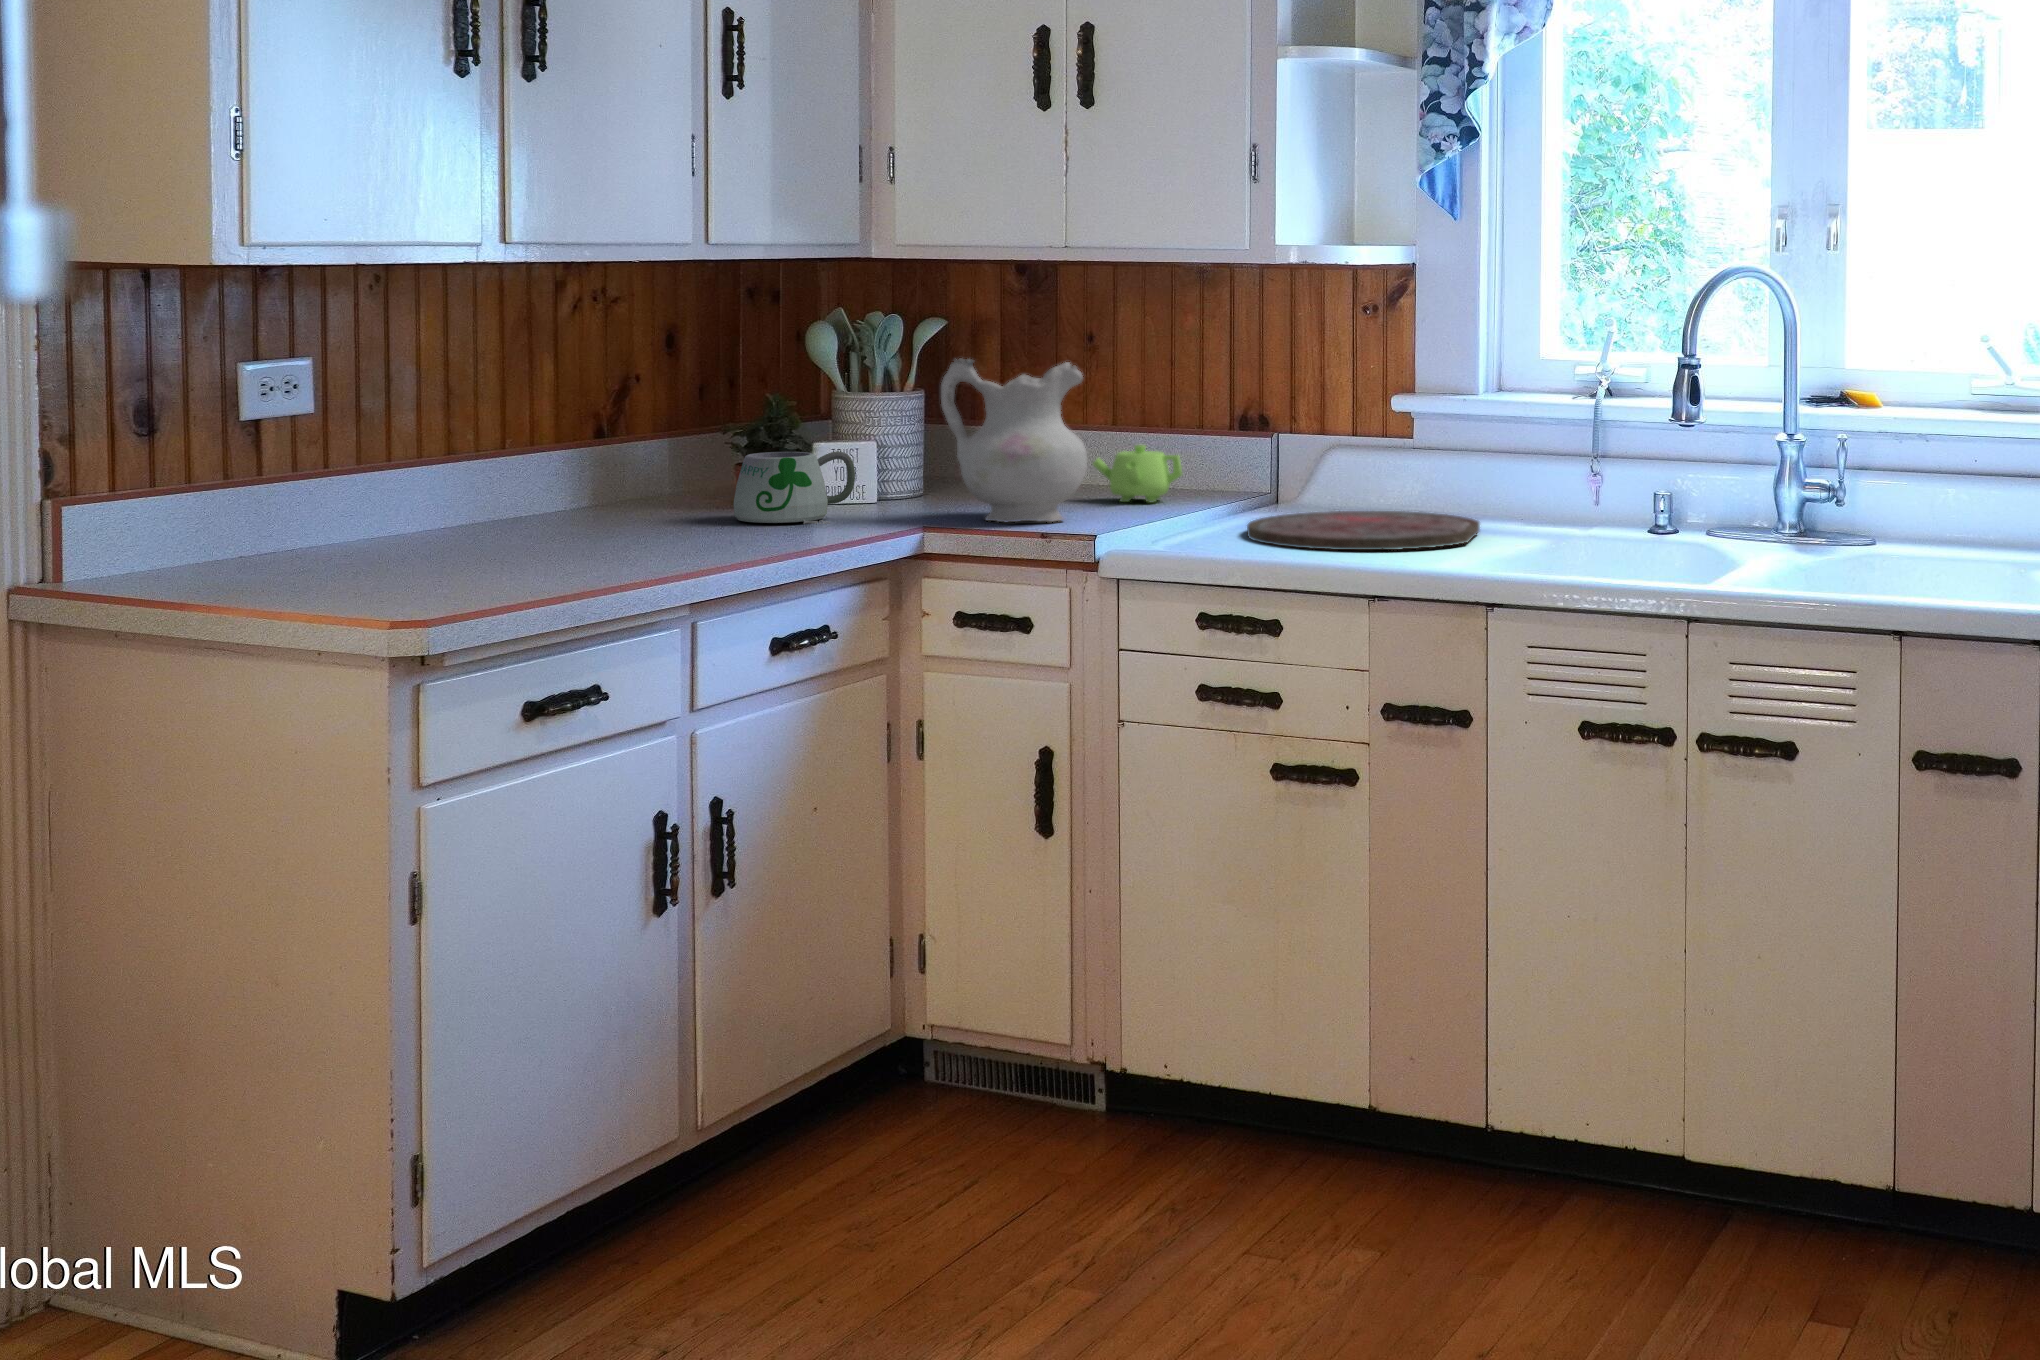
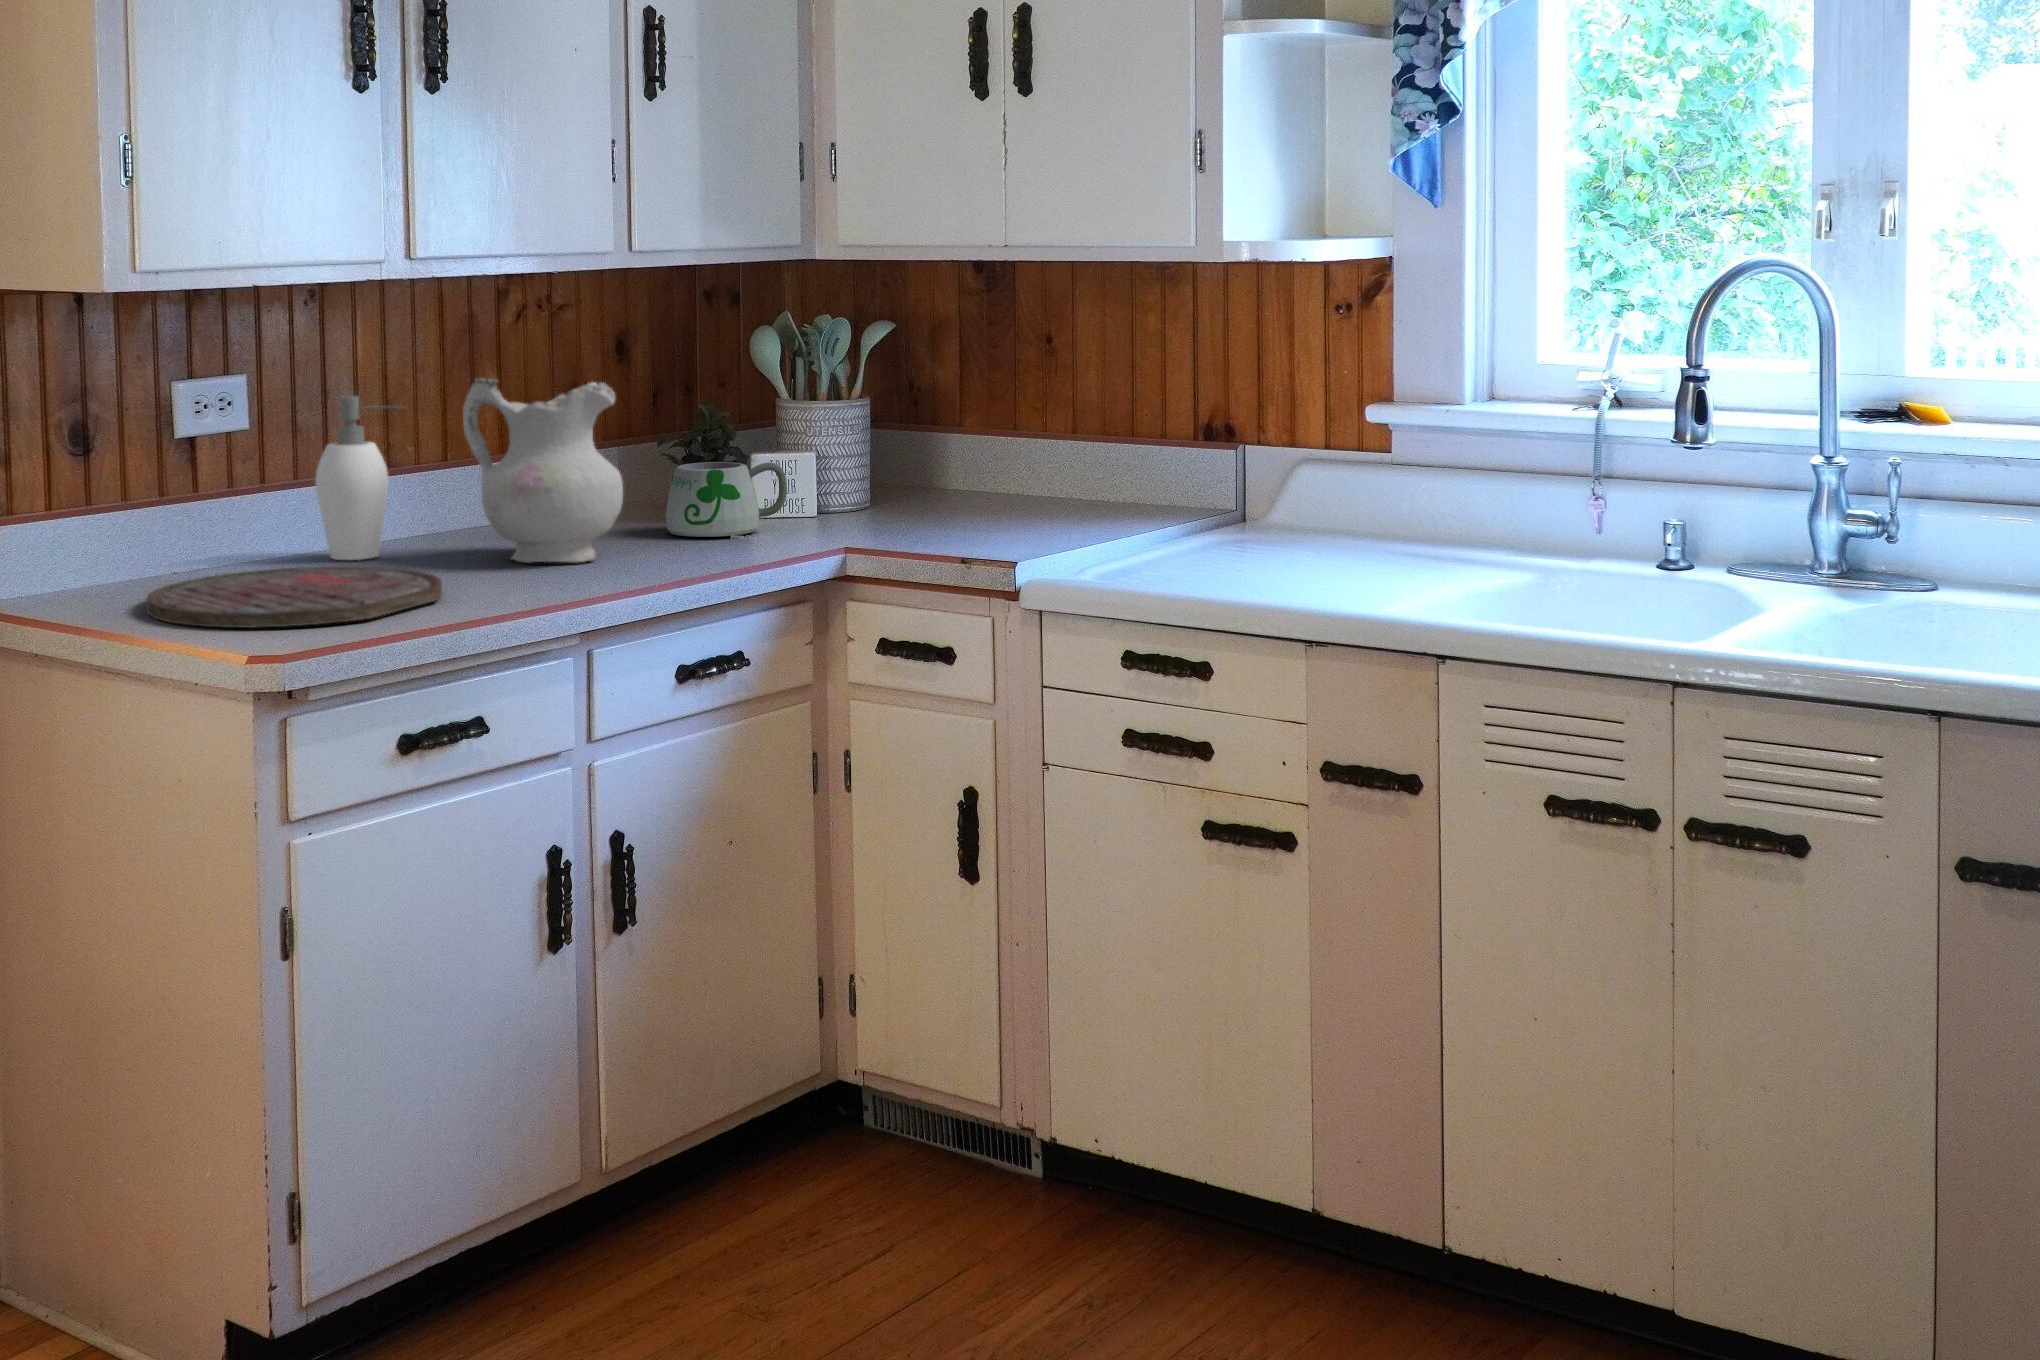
ceramic pitcher: present [941,359,1087,522] -> present [463,378,623,563]
soap dispenser: none [381,382,481,547] -> present [316,396,389,560]
teapot: present [1093,445,1183,502] -> none [1042,454,1138,516]
cutting board: present [1247,511,1480,550] -> present [146,566,442,628]

